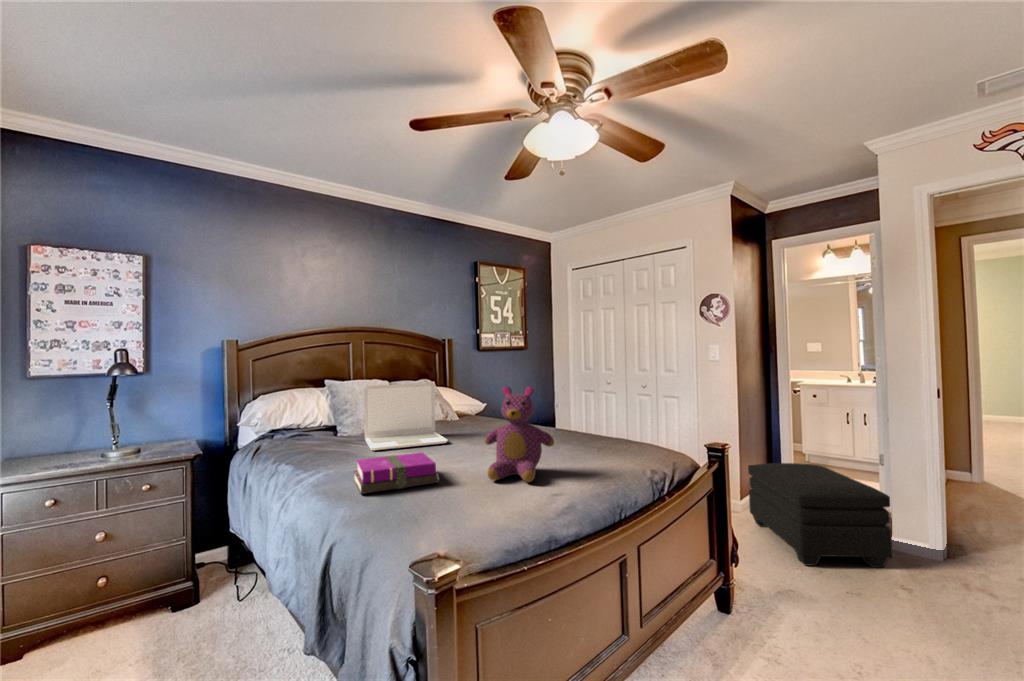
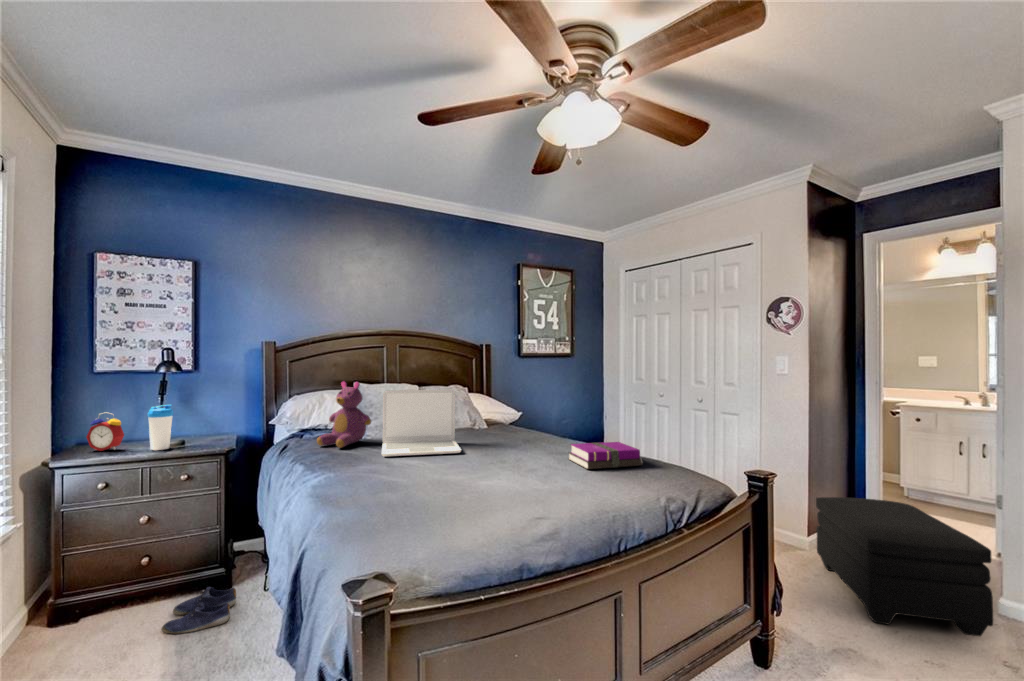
teddy bear: present [484,386,554,482] -> present [317,381,371,448]
water bottle: none [101,410,131,459] -> present [148,405,174,450]
alarm clock: none [26,420,73,464] -> present [86,412,124,451]
notebook: present [354,453,439,494] -> present [569,442,643,469]
shoe: none [133,598,212,653] -> present [161,587,236,634]

